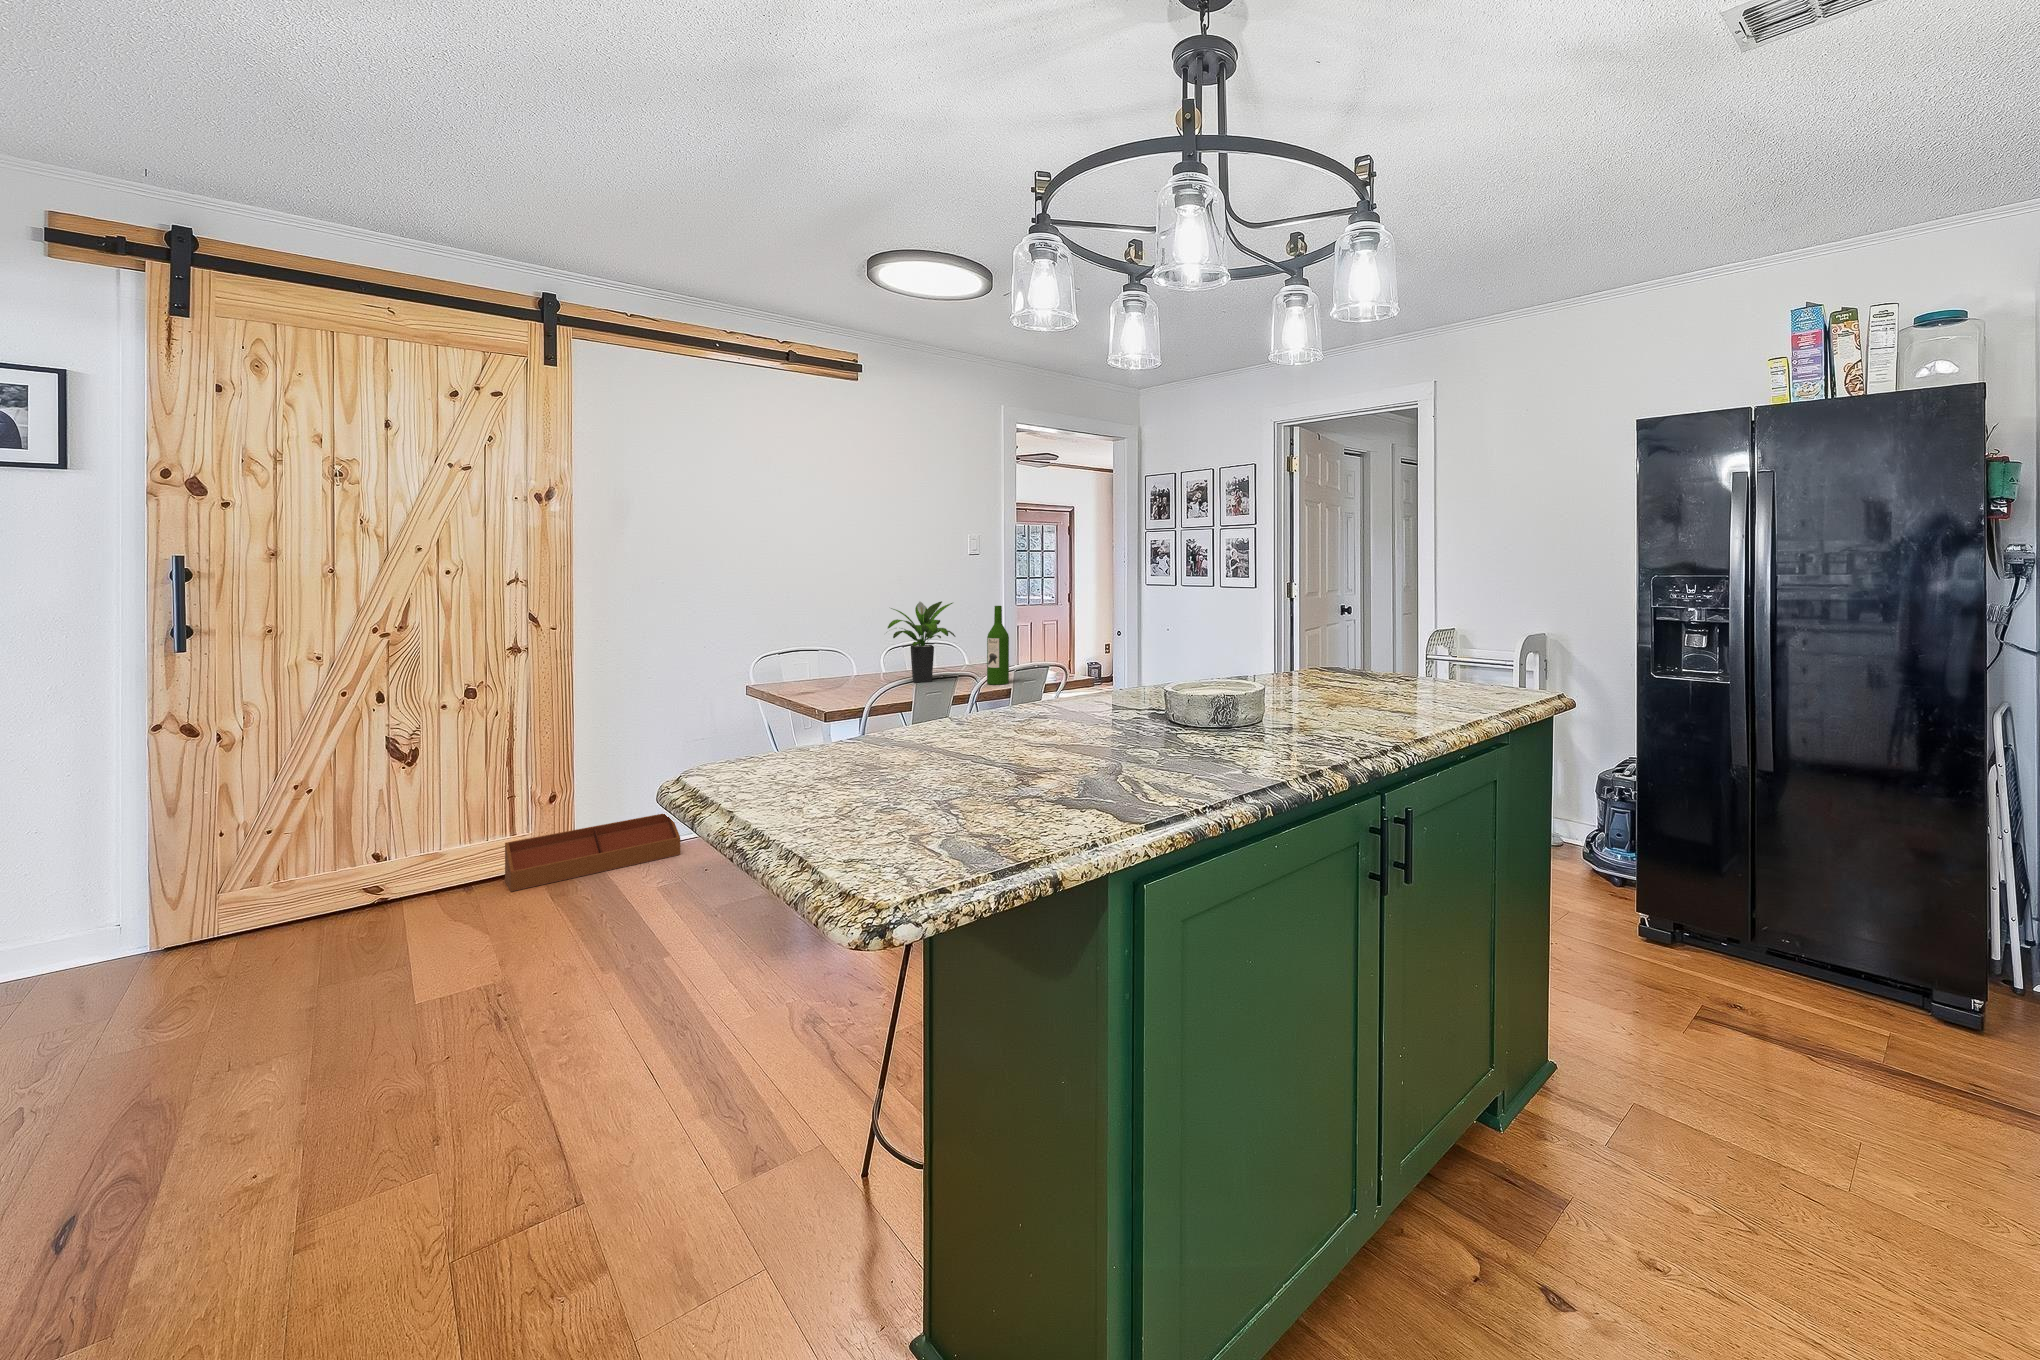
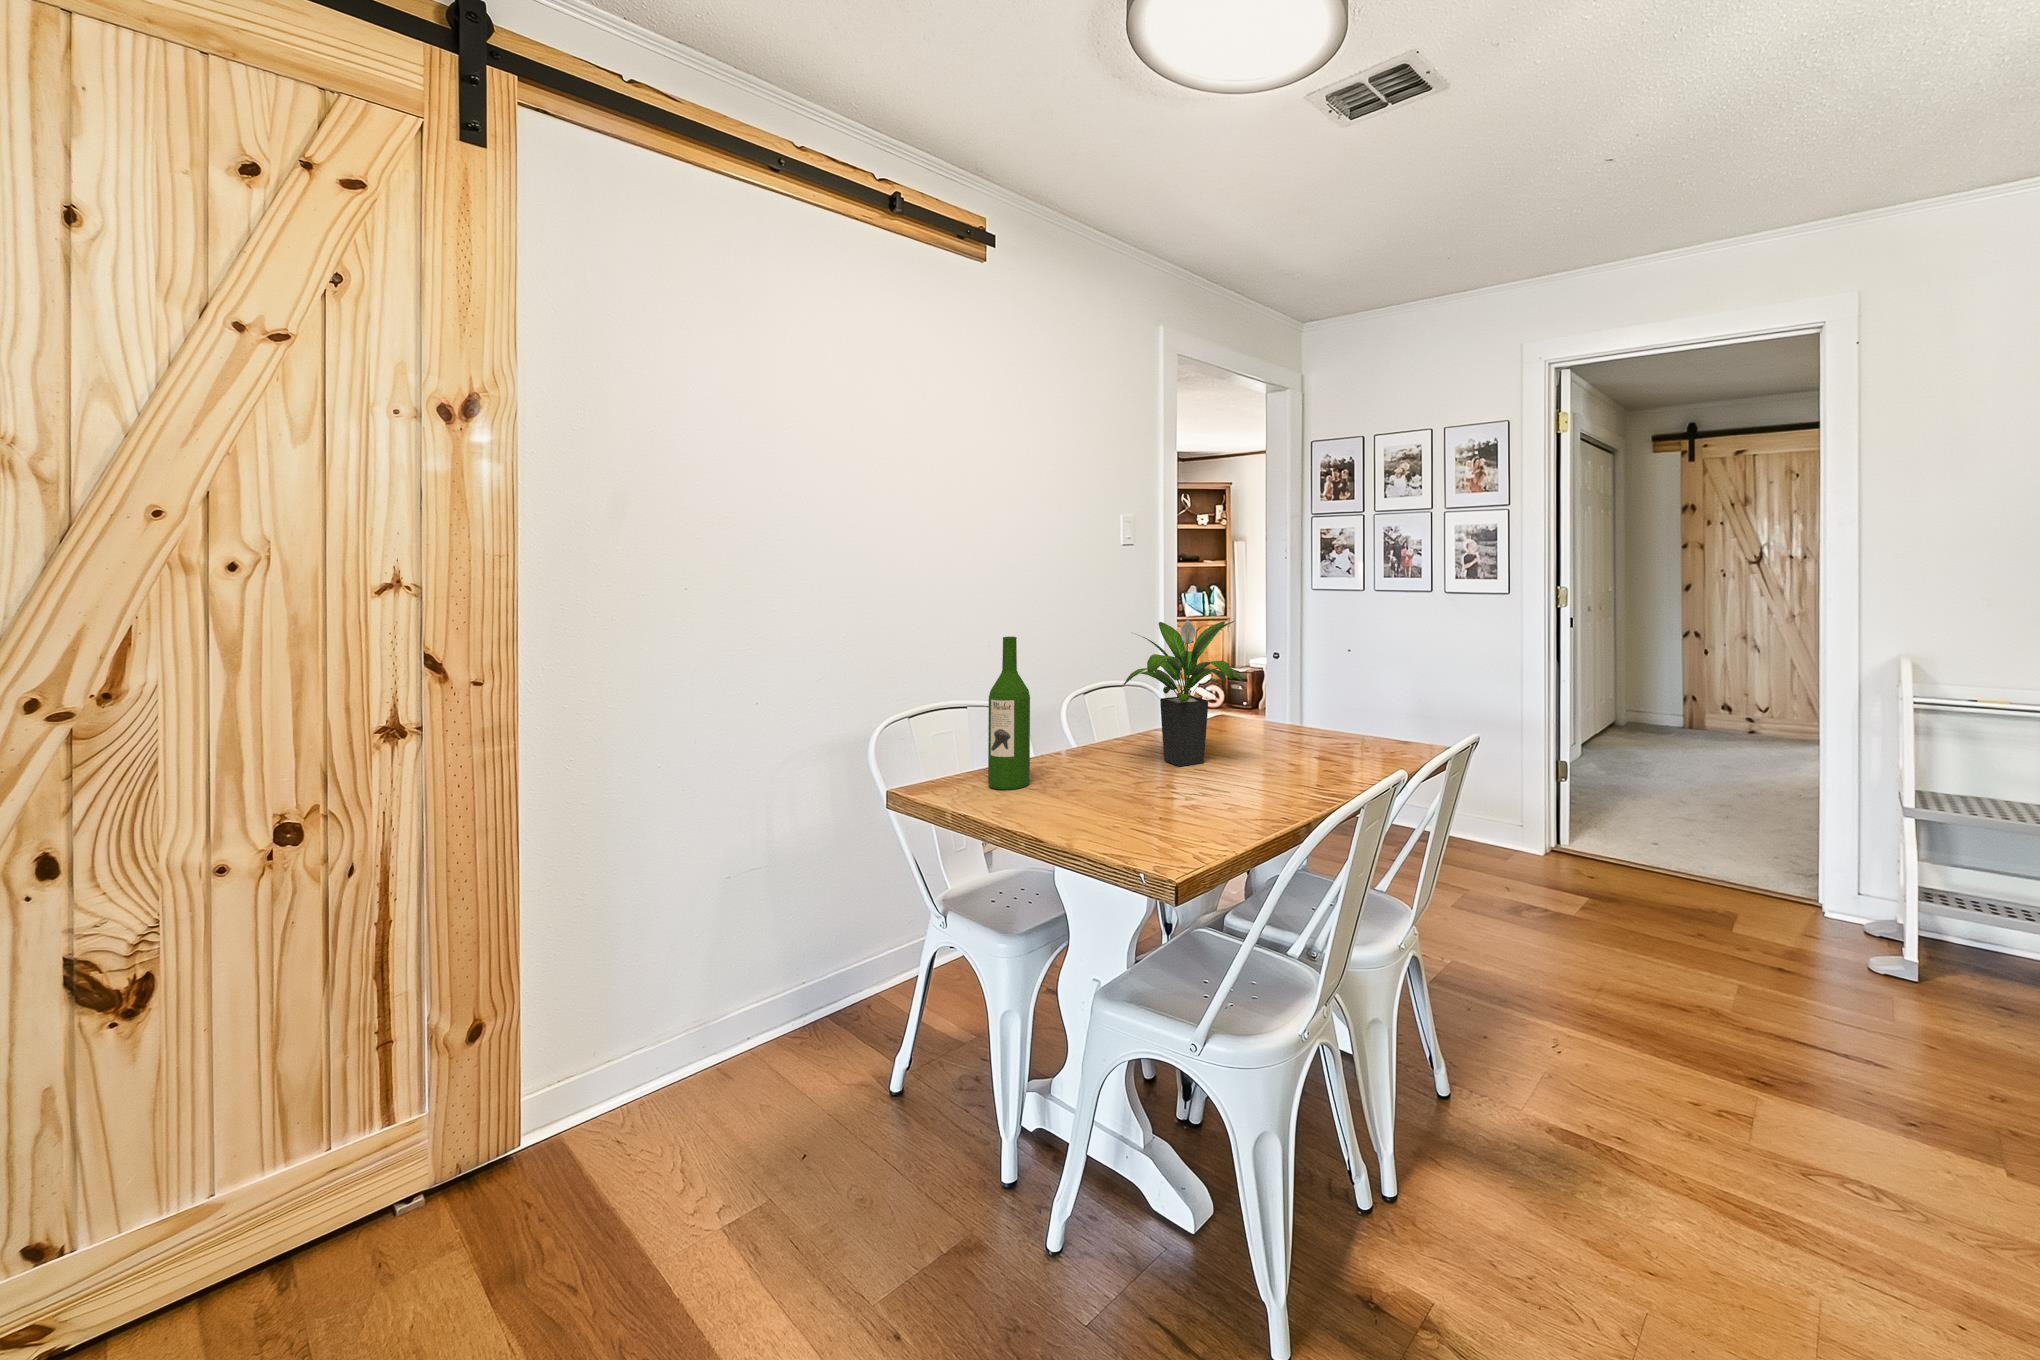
wine bottle: present [987,606,1009,685] -> present [988,637,1030,790]
storage bin: present [505,814,680,891] -> none [368,1016,732,1274]

